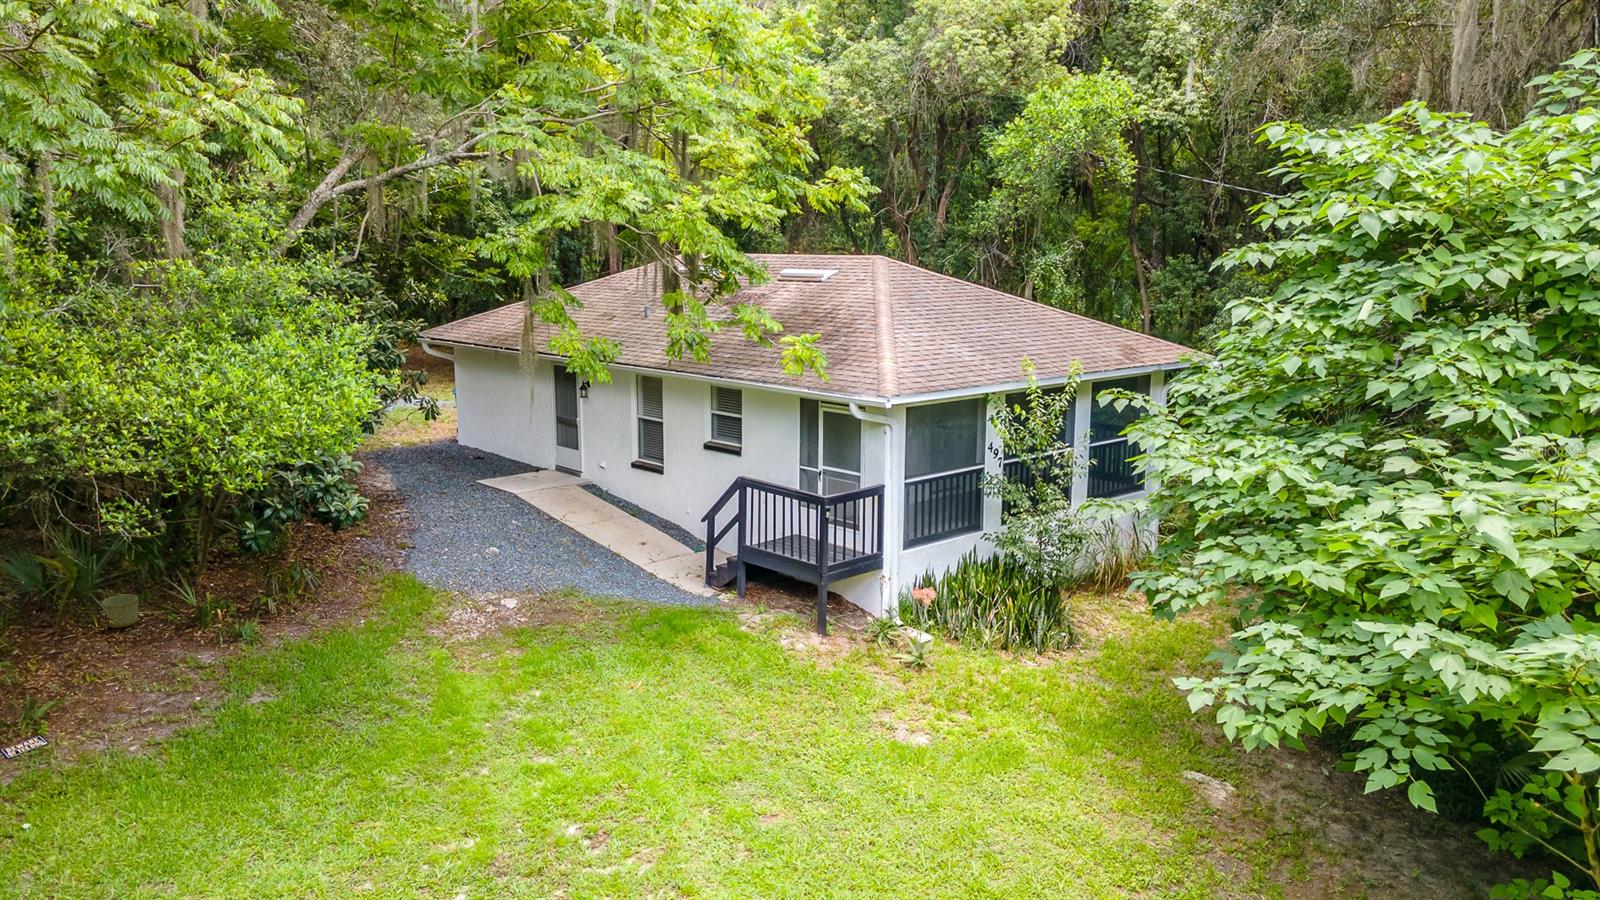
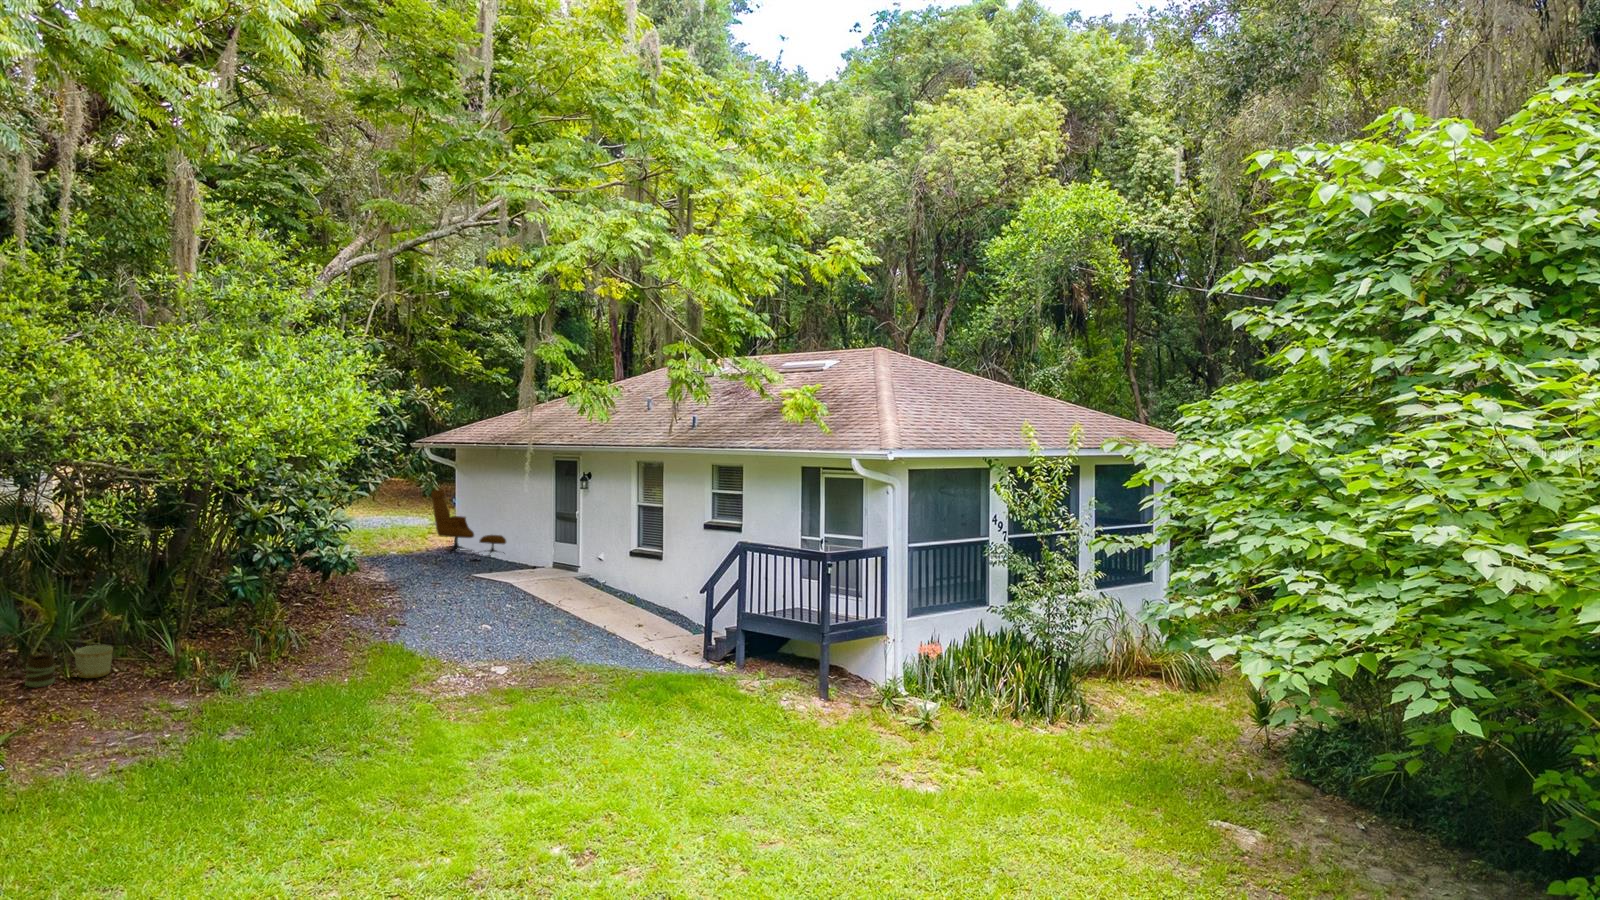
lounge chair: none [436,395,512,460] -> present [431,490,506,555]
wooden bucket: none [57,596,87,640] -> present [25,646,55,687]

